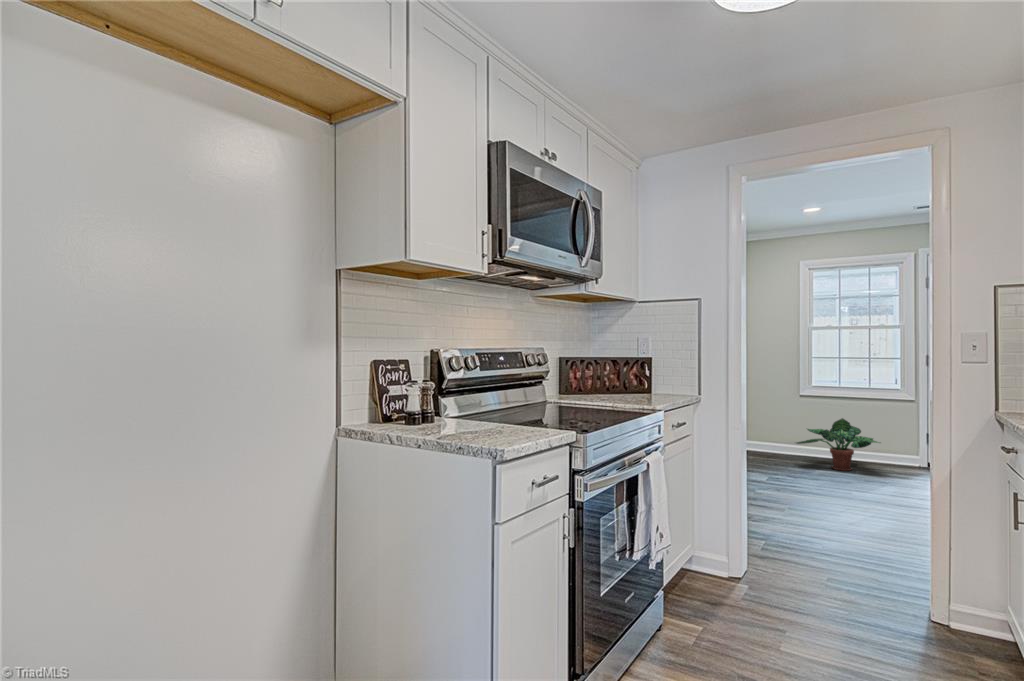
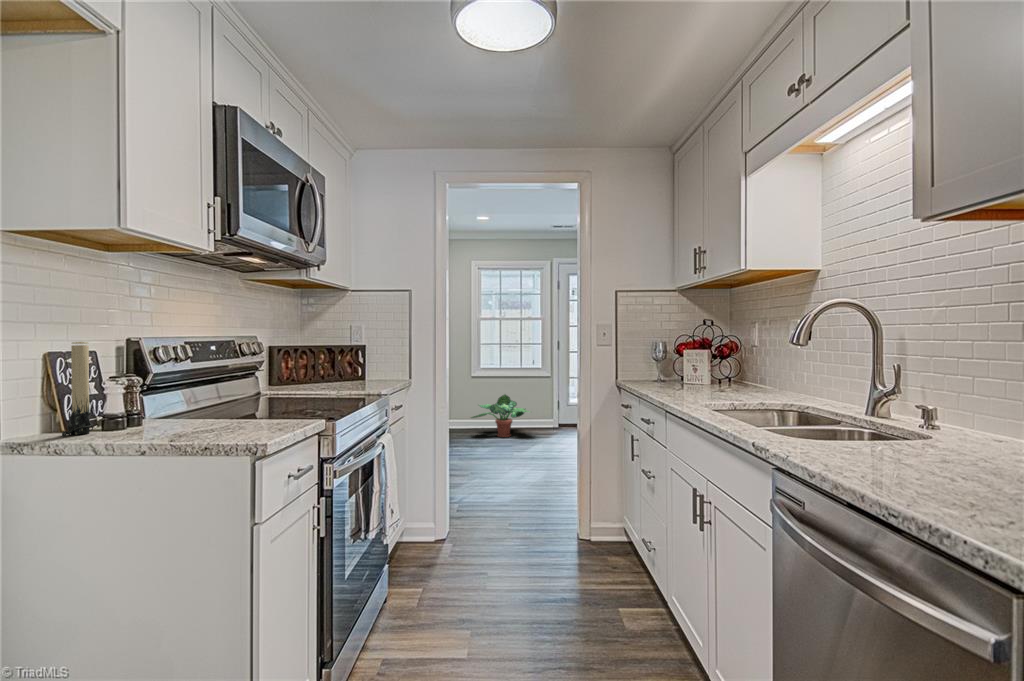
candle: none [378,352,399,427] -> present [62,342,93,436]

